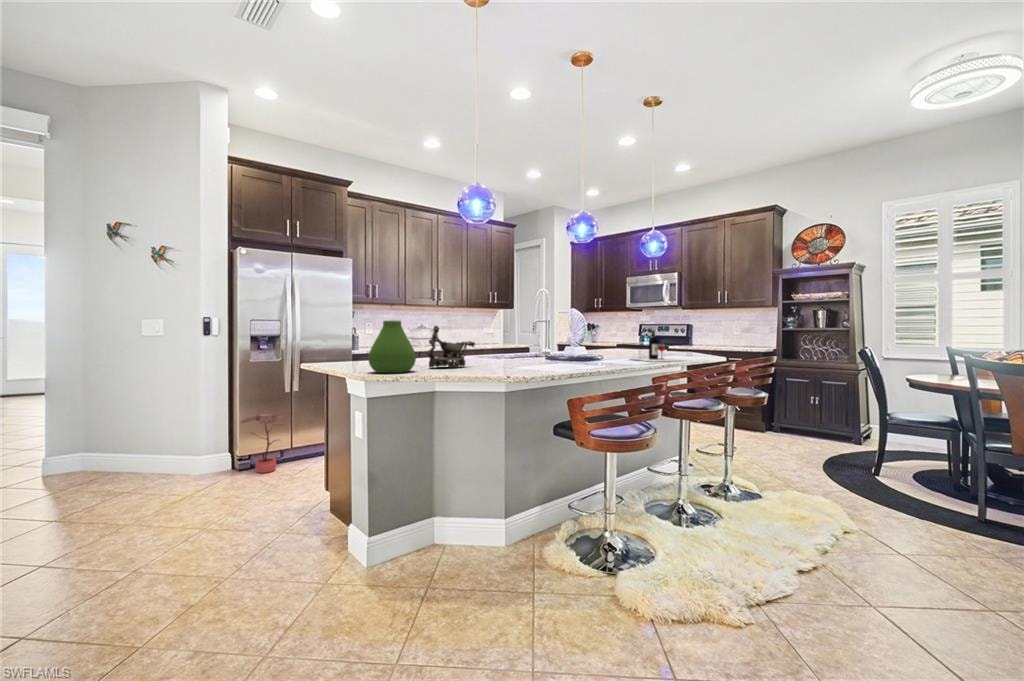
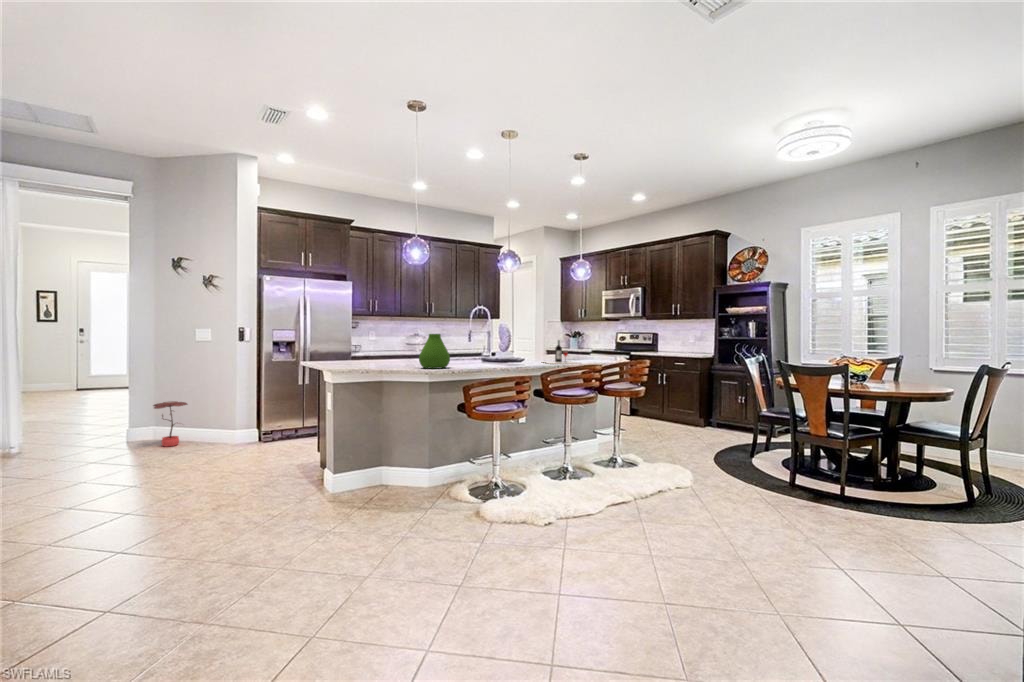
vase: present [368,321,416,373] -> present [419,334,450,369]
decorative bowl: present [427,326,475,368] -> none [380,337,416,366]
potted plant: present [241,414,289,473] -> present [153,401,187,447]

